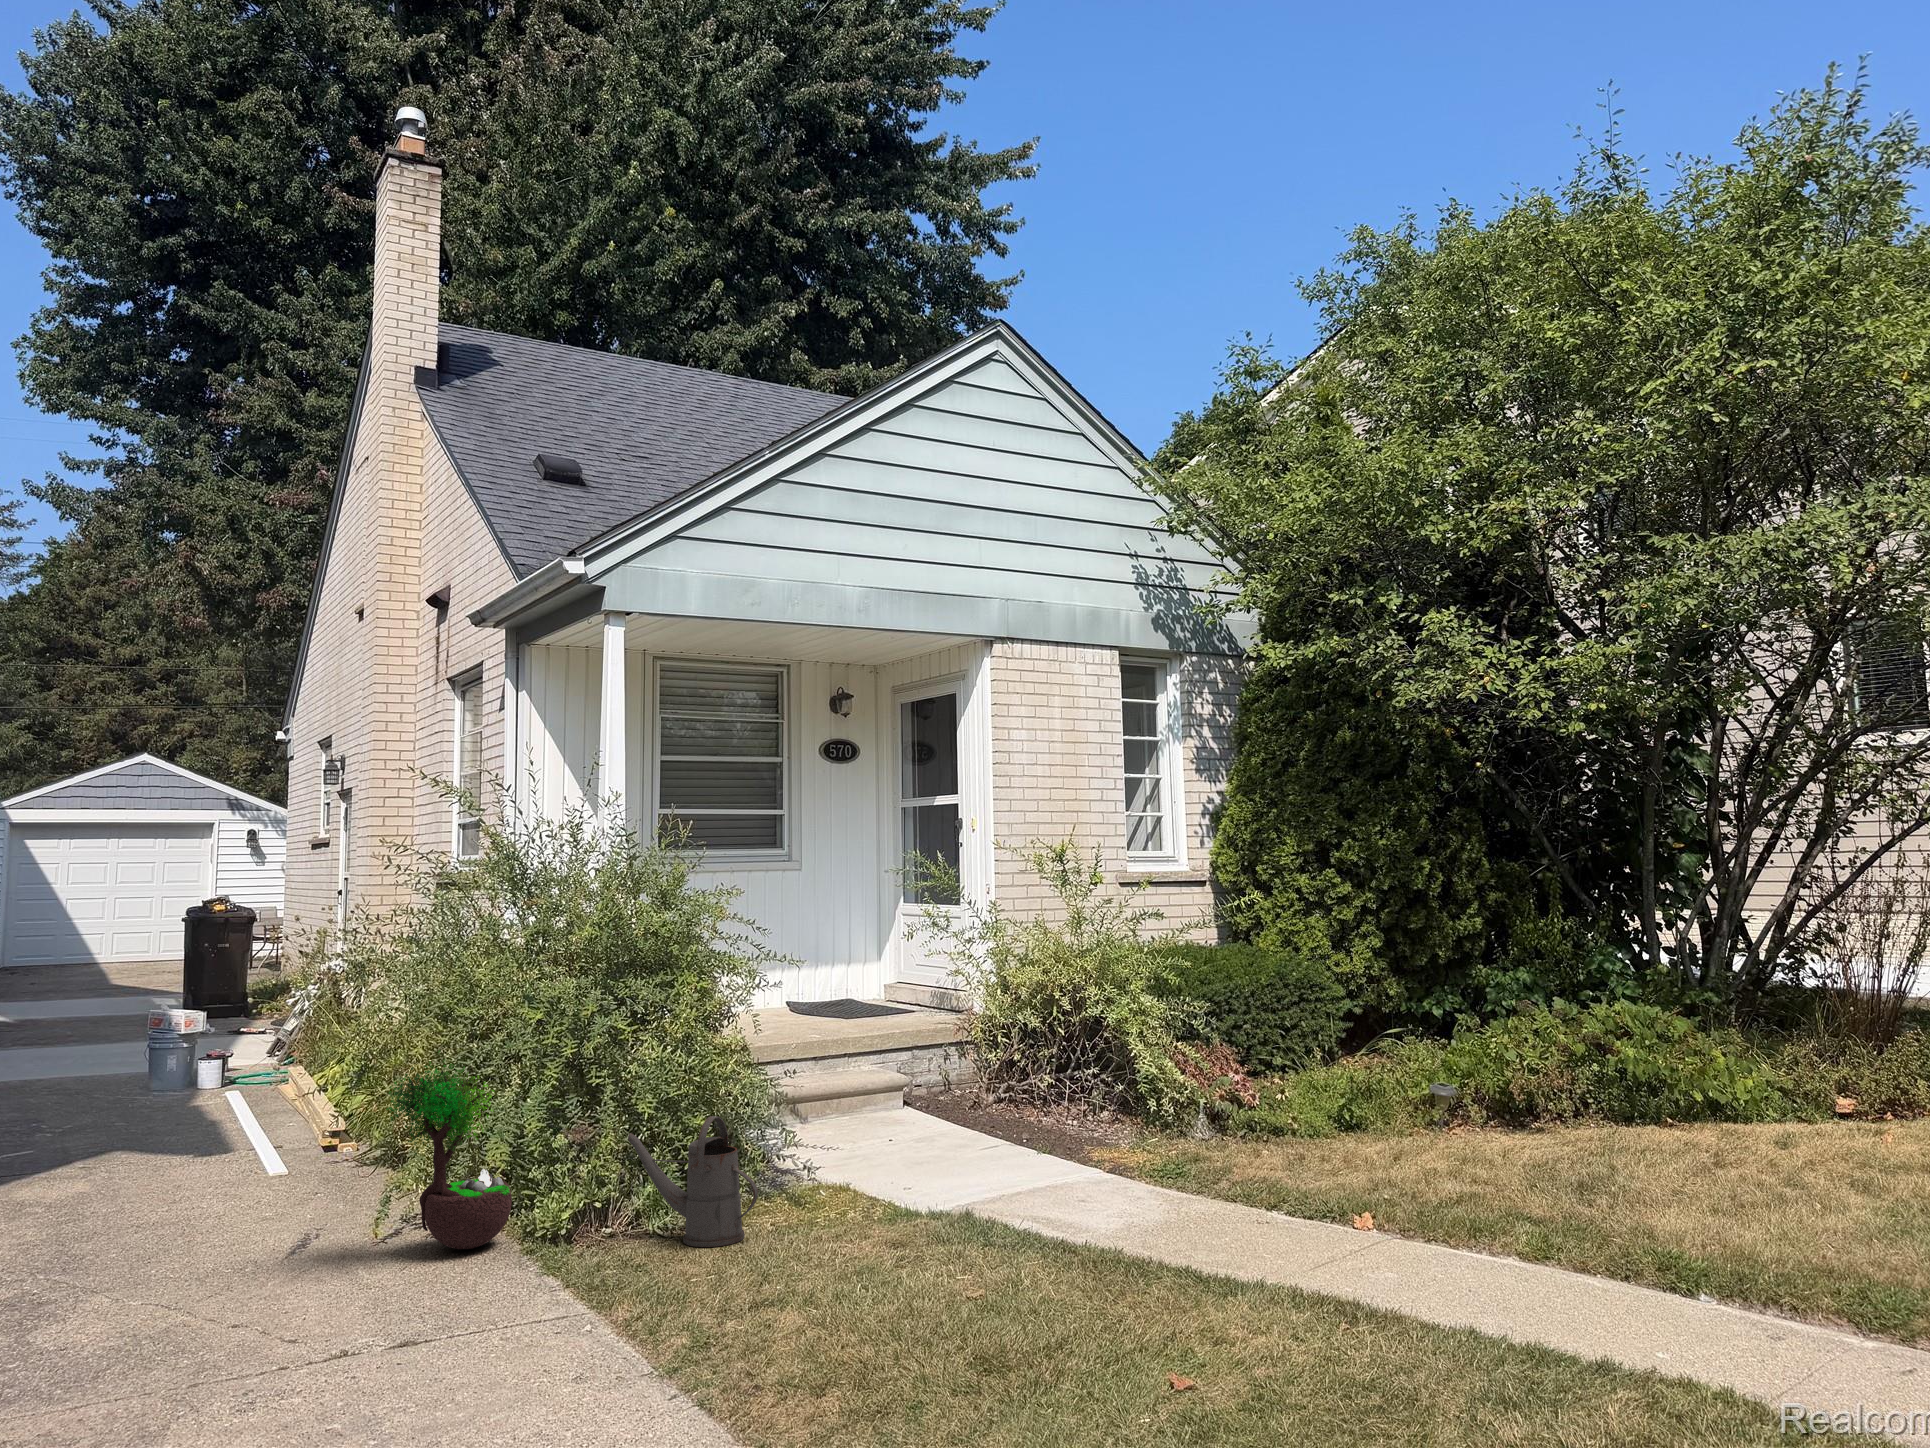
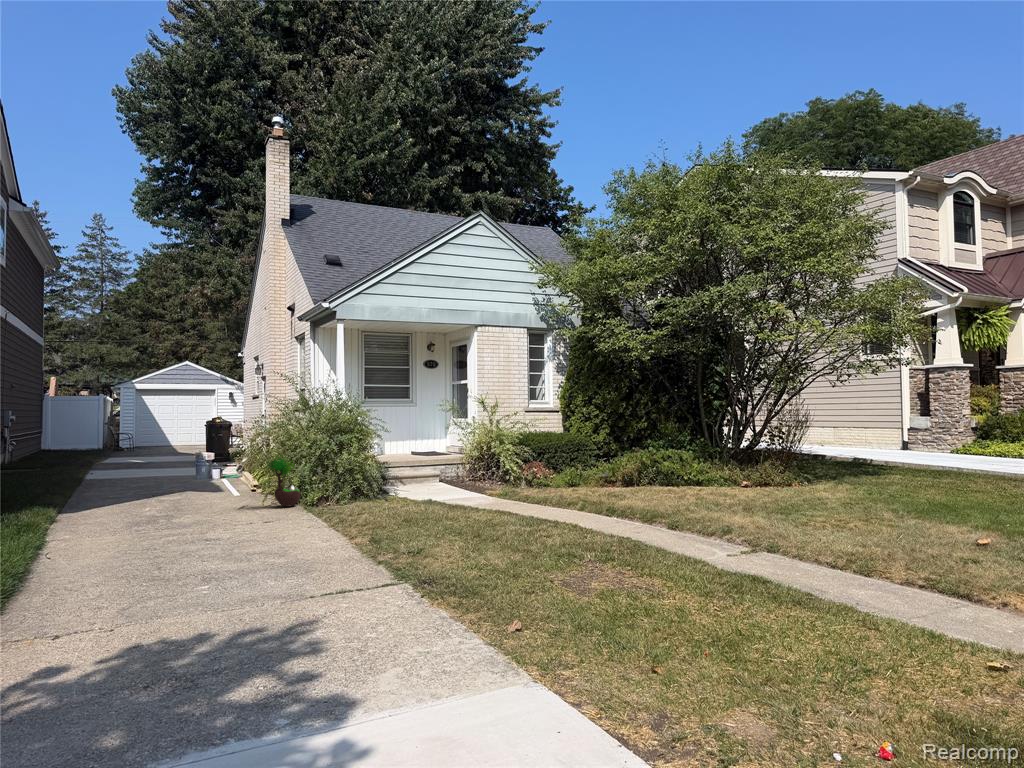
watering can: present [628,1116,758,1247] -> none [333,471,368,507]

